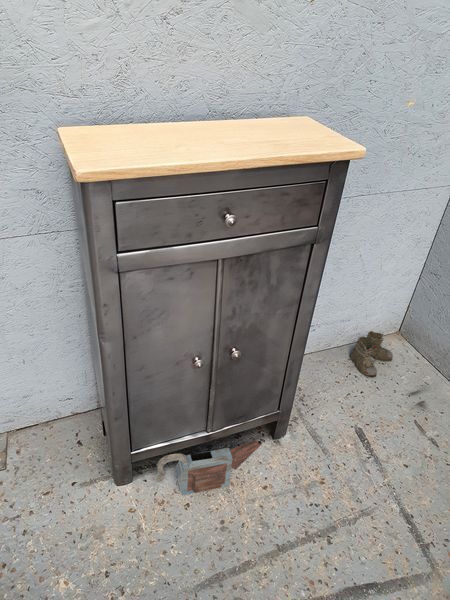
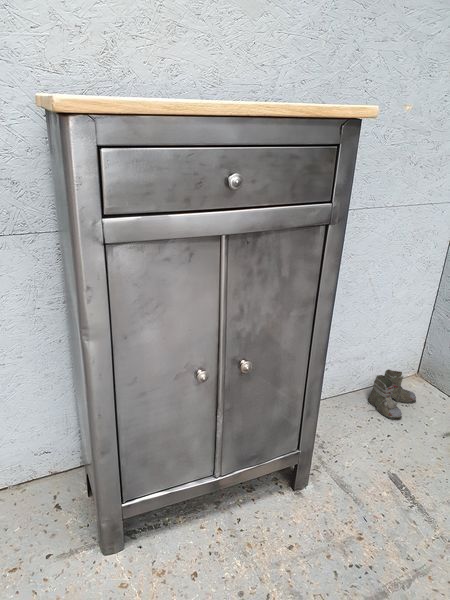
watering can: present [156,440,262,495] -> none [153,481,283,562]

